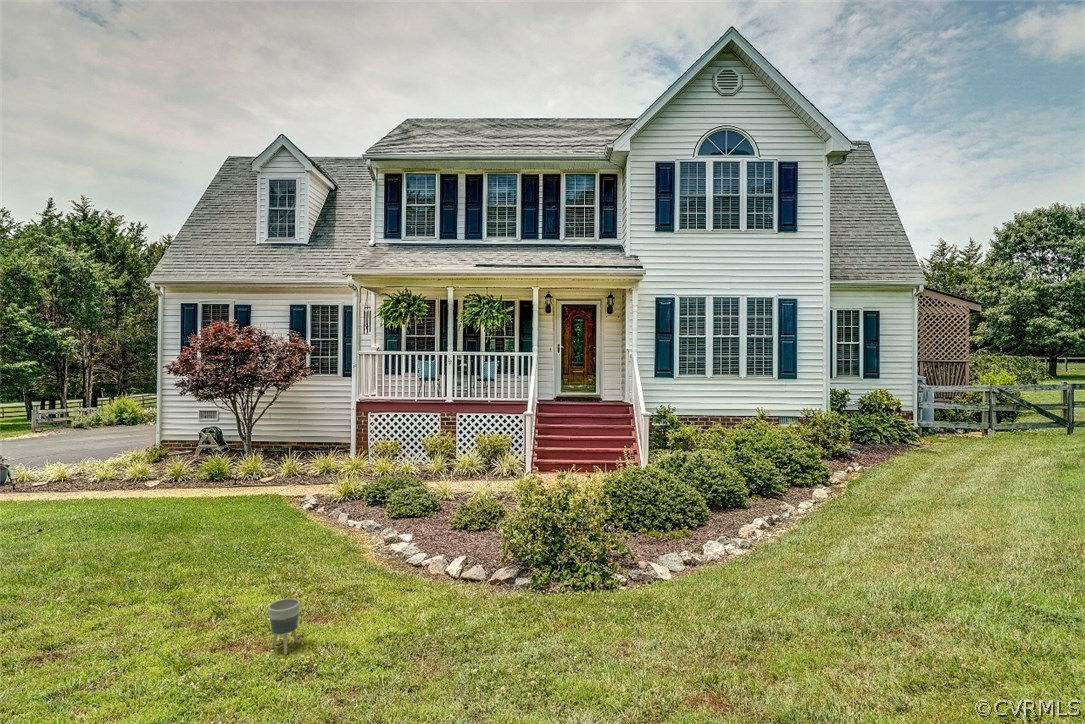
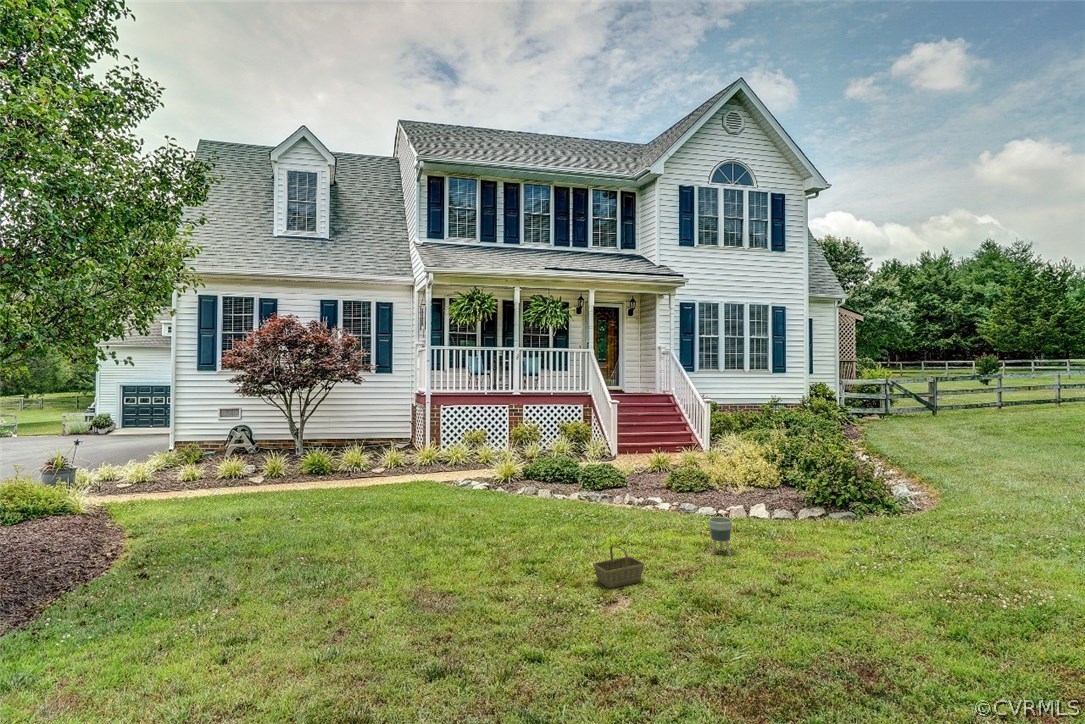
basket: none [40,630,123,688] -> present [593,545,645,588]

